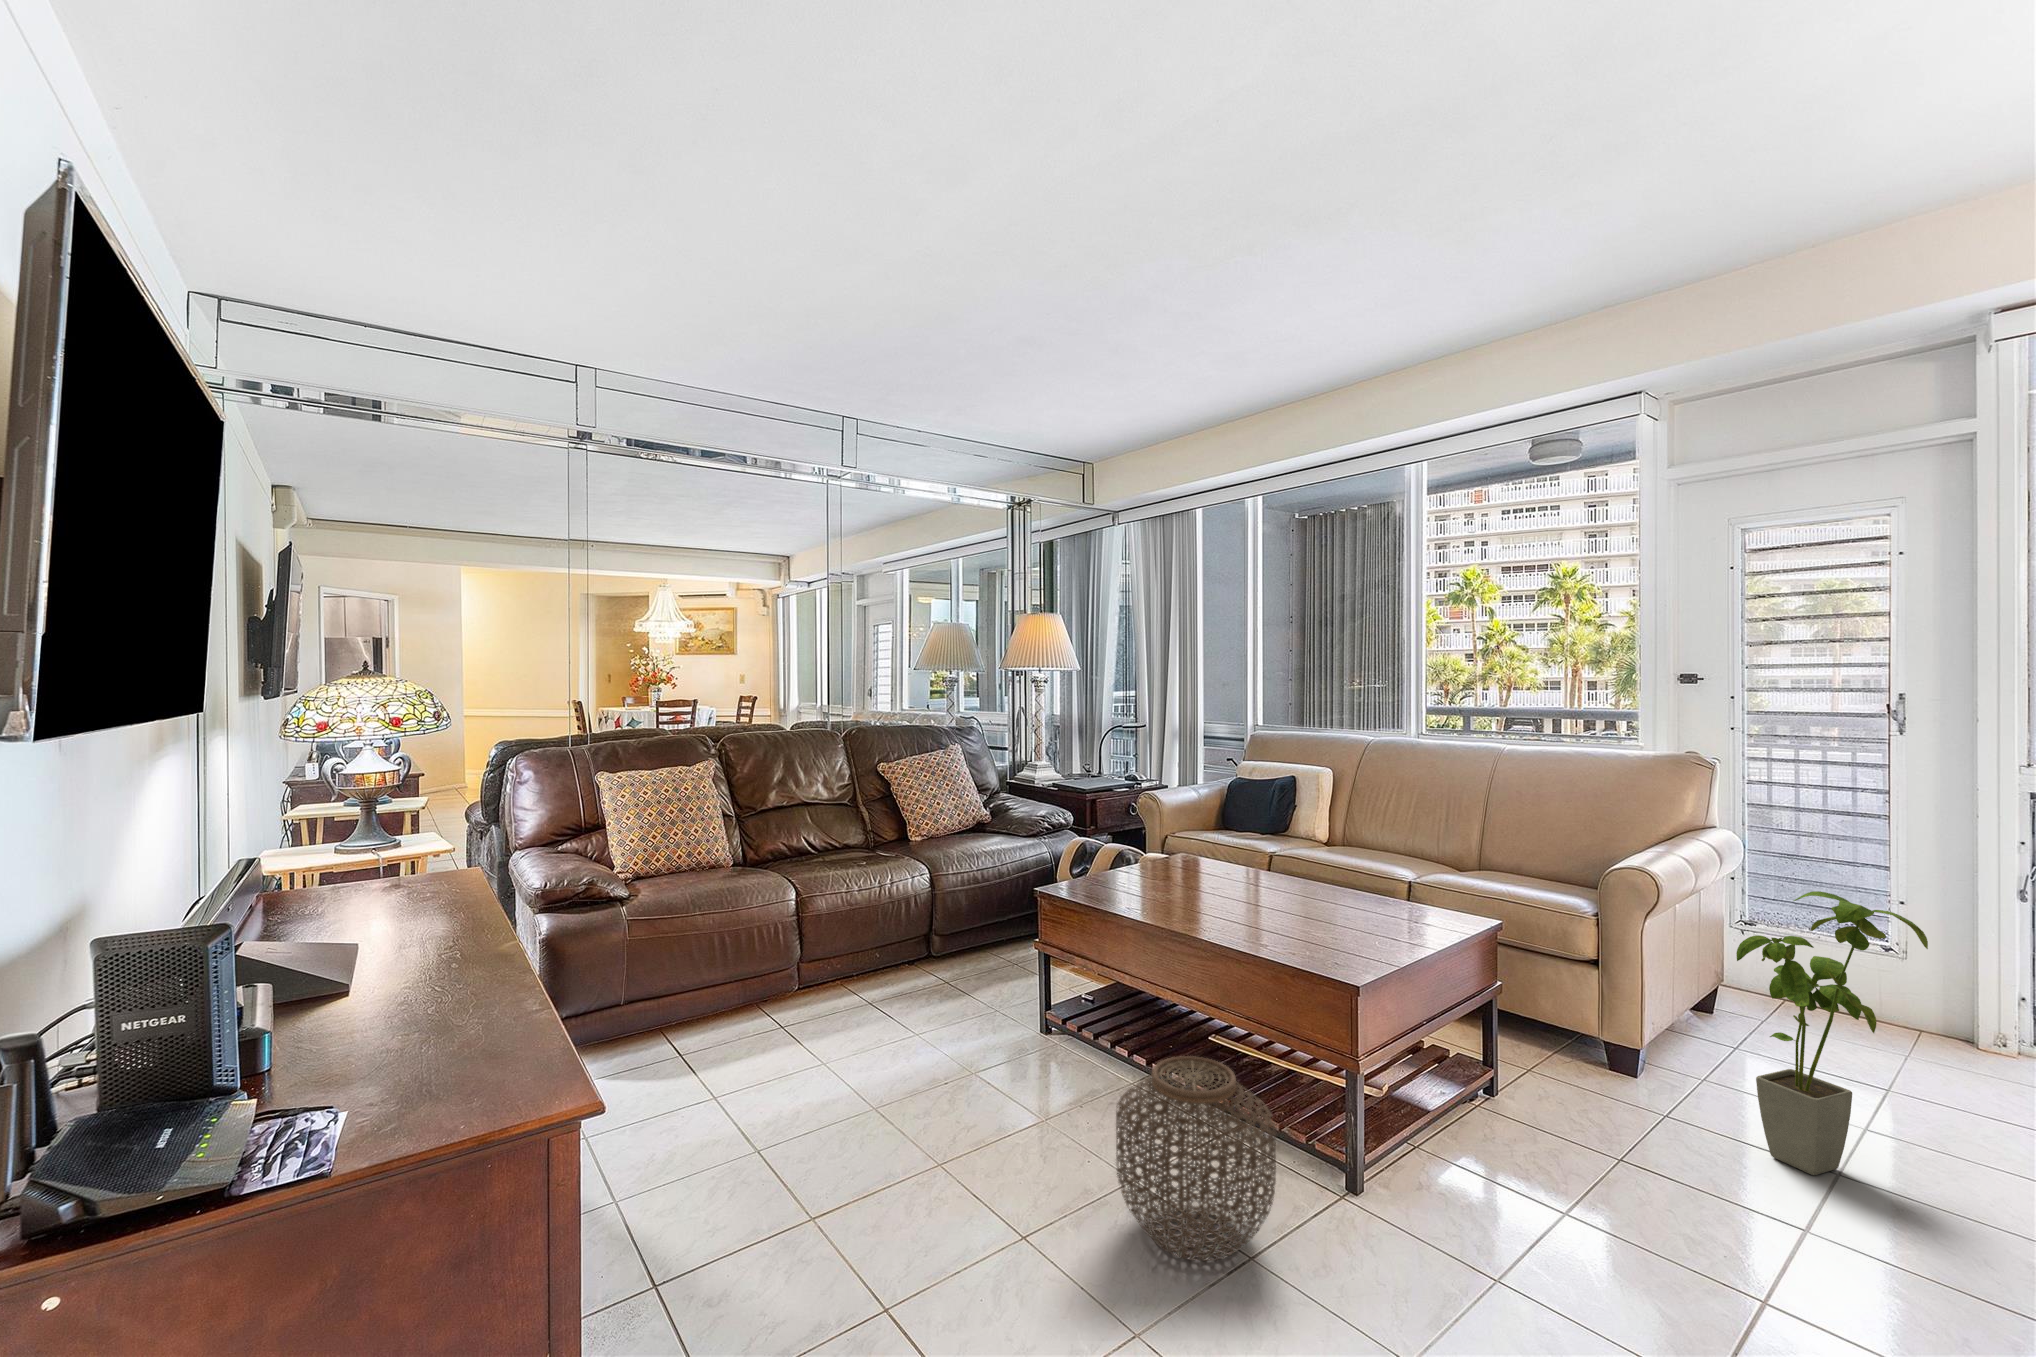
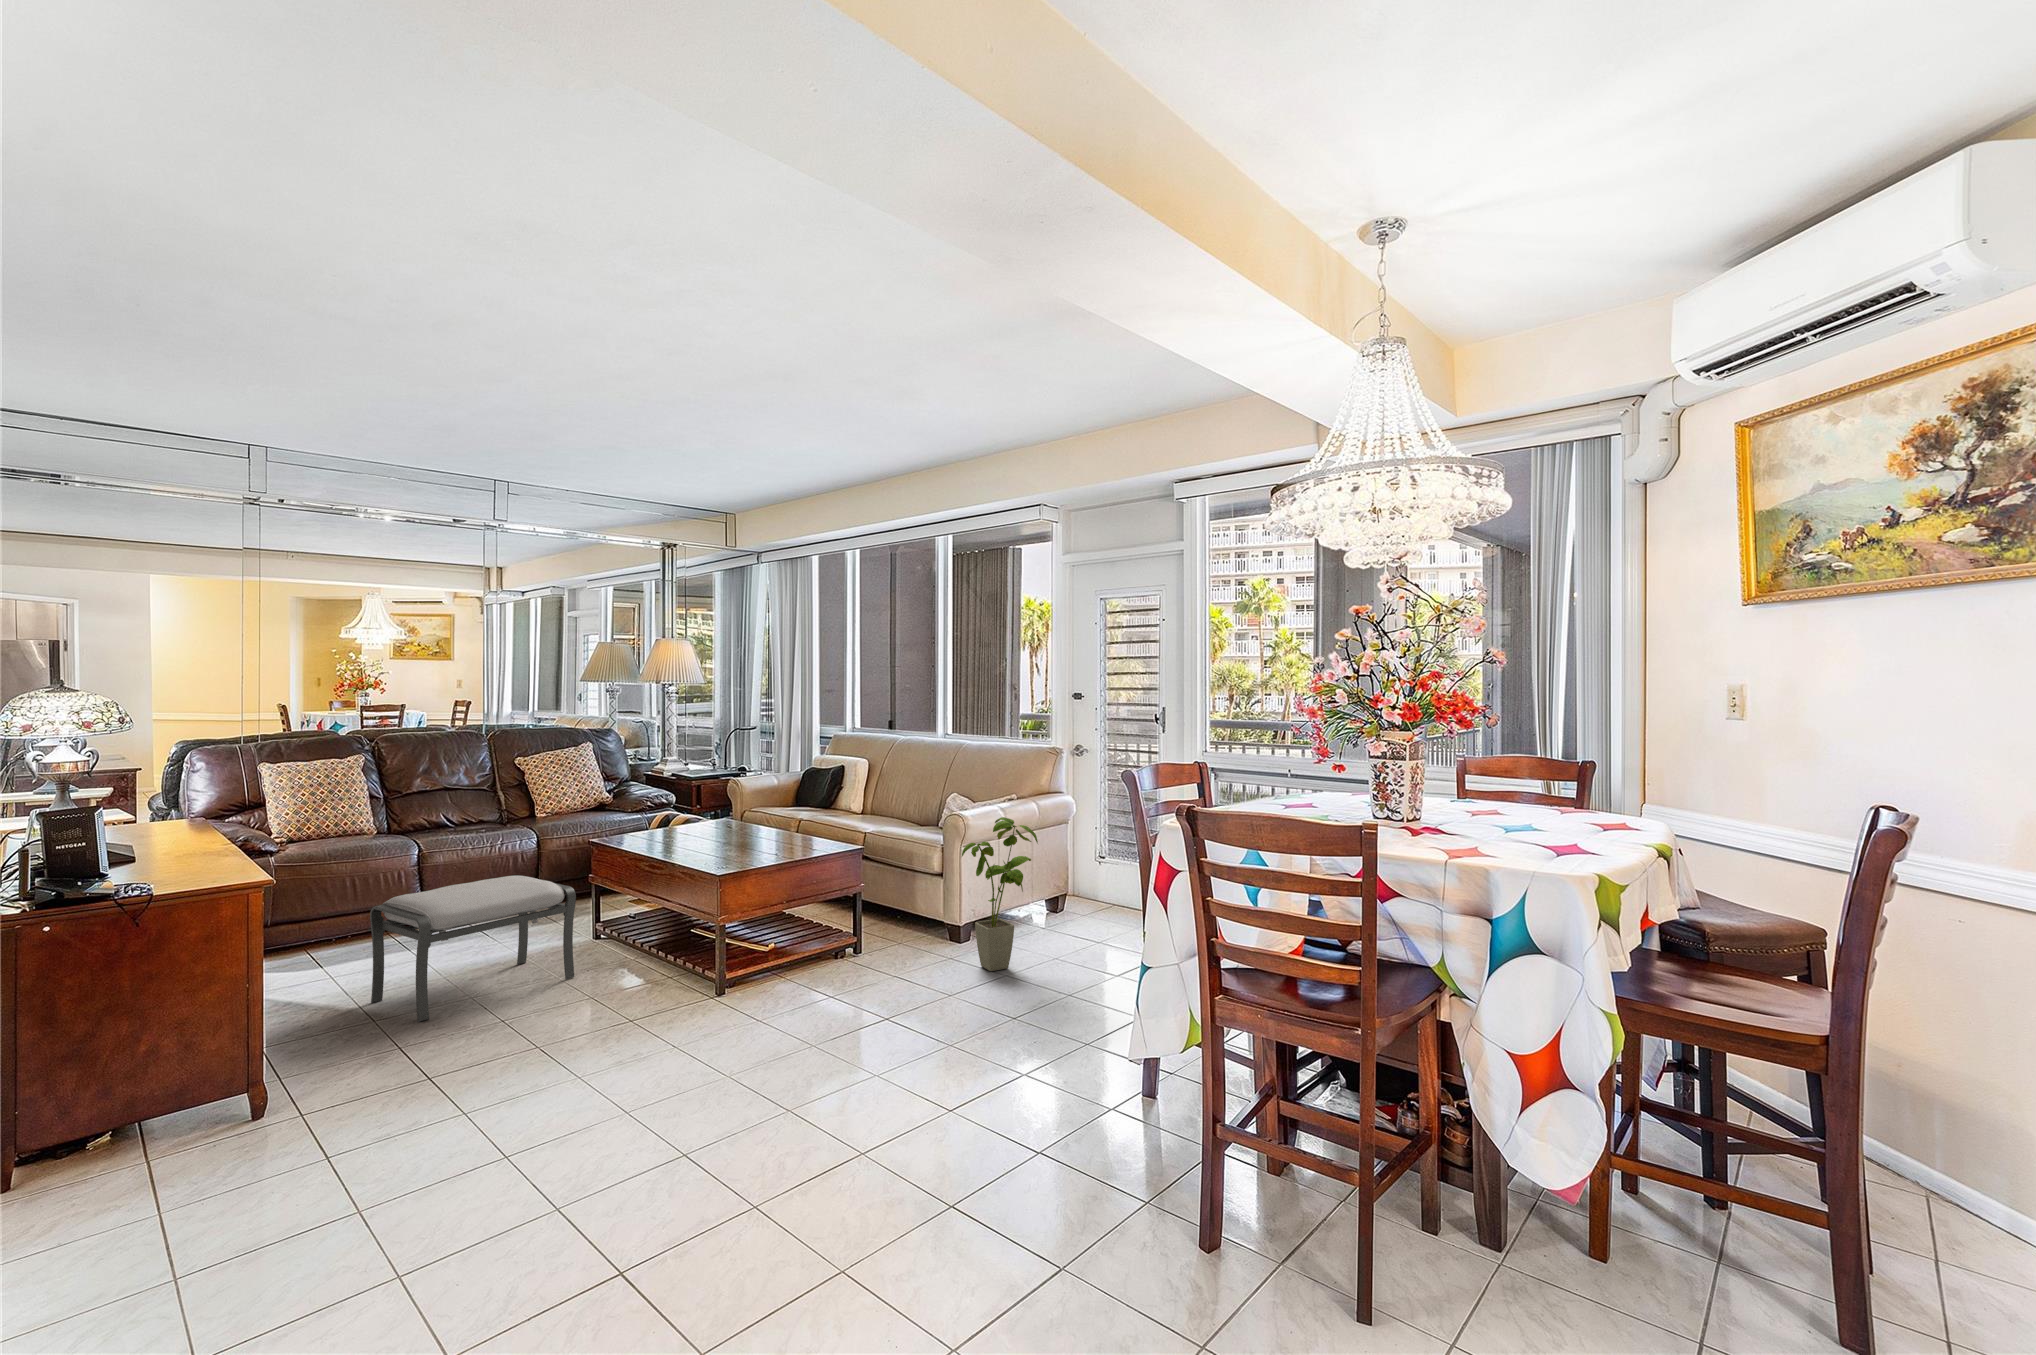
ottoman: none [789,955,1071,1231] -> present [370,876,576,1022]
woven basket: present [1116,1056,1276,1261] -> none [560,915,656,1020]

